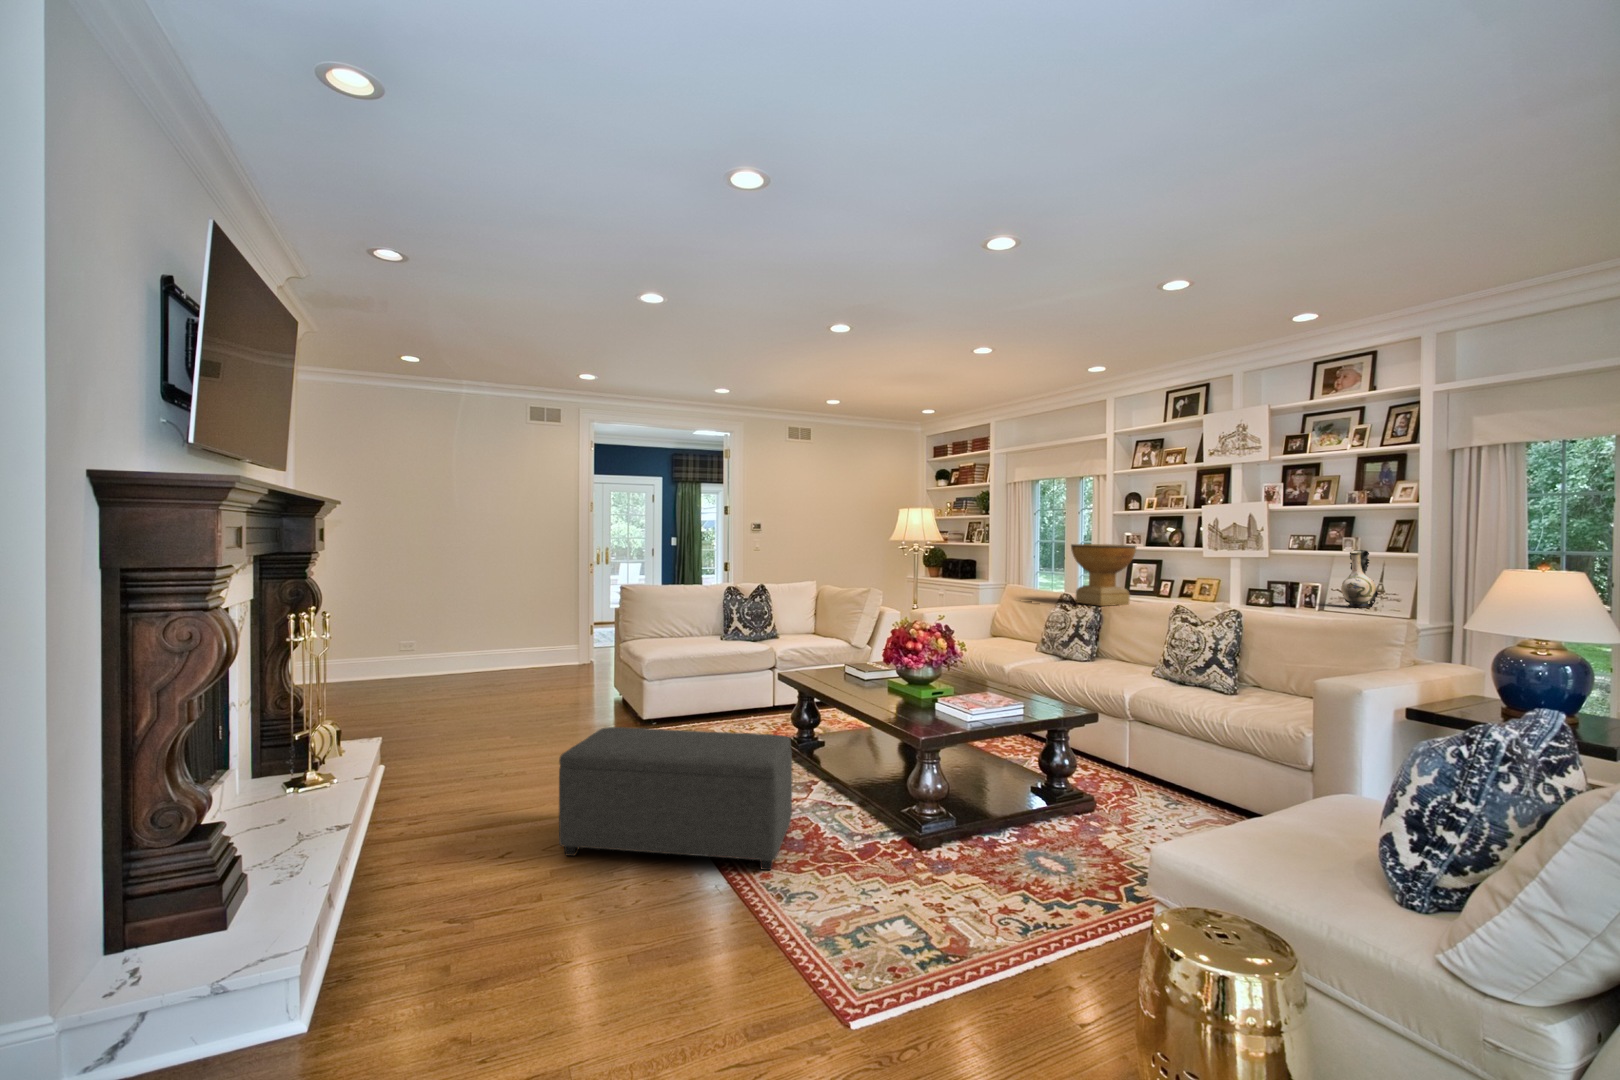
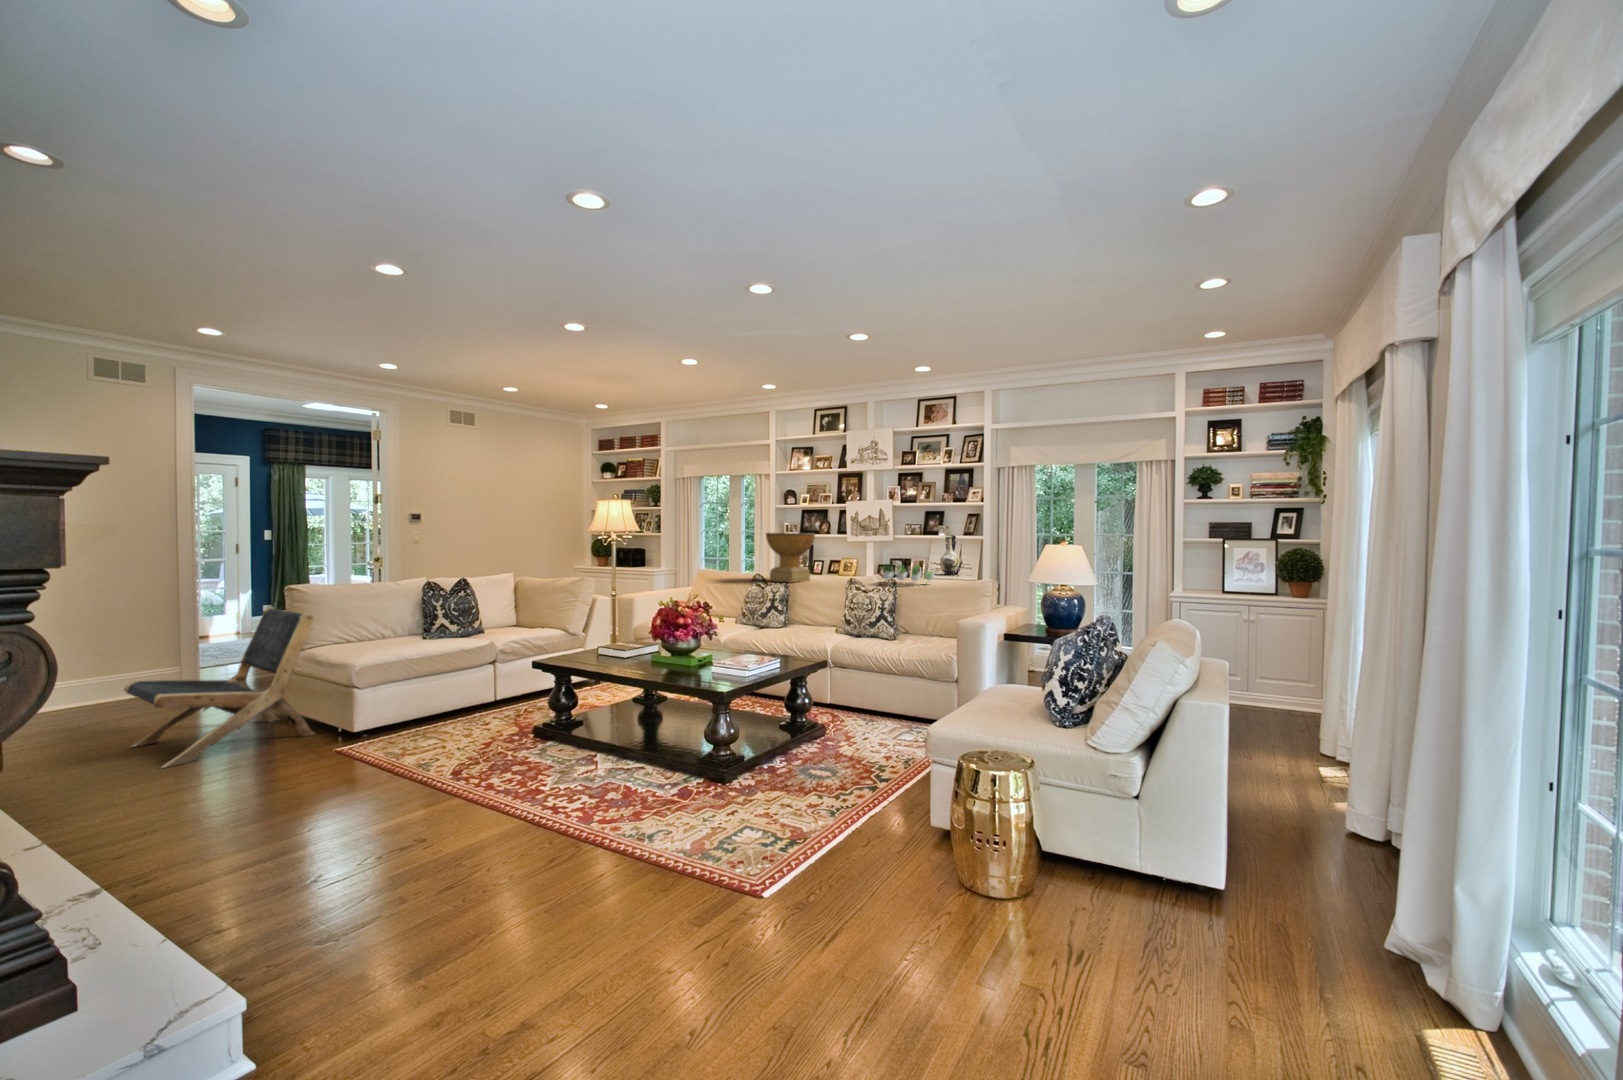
succulent plant: none [1222,584,1309,622] -> present [883,564,934,581]
lounge chair: none [518,602,632,726] -> present [124,607,315,768]
ottoman: present [559,727,792,870] -> none [375,710,617,866]

